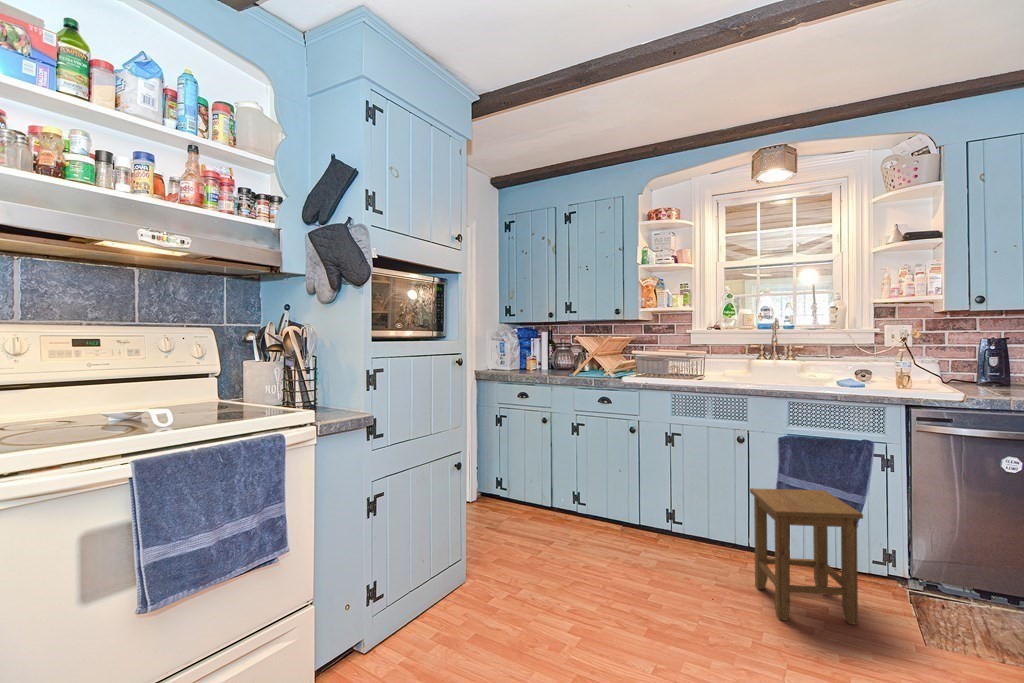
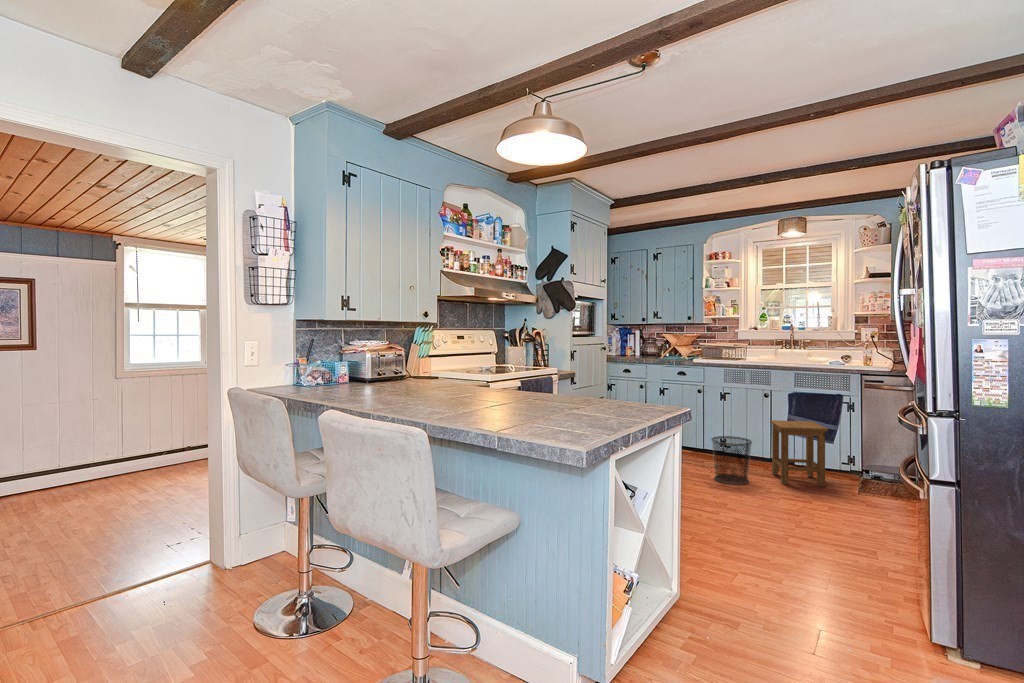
waste bin: none [647,522,723,626] -> present [712,436,752,485]

